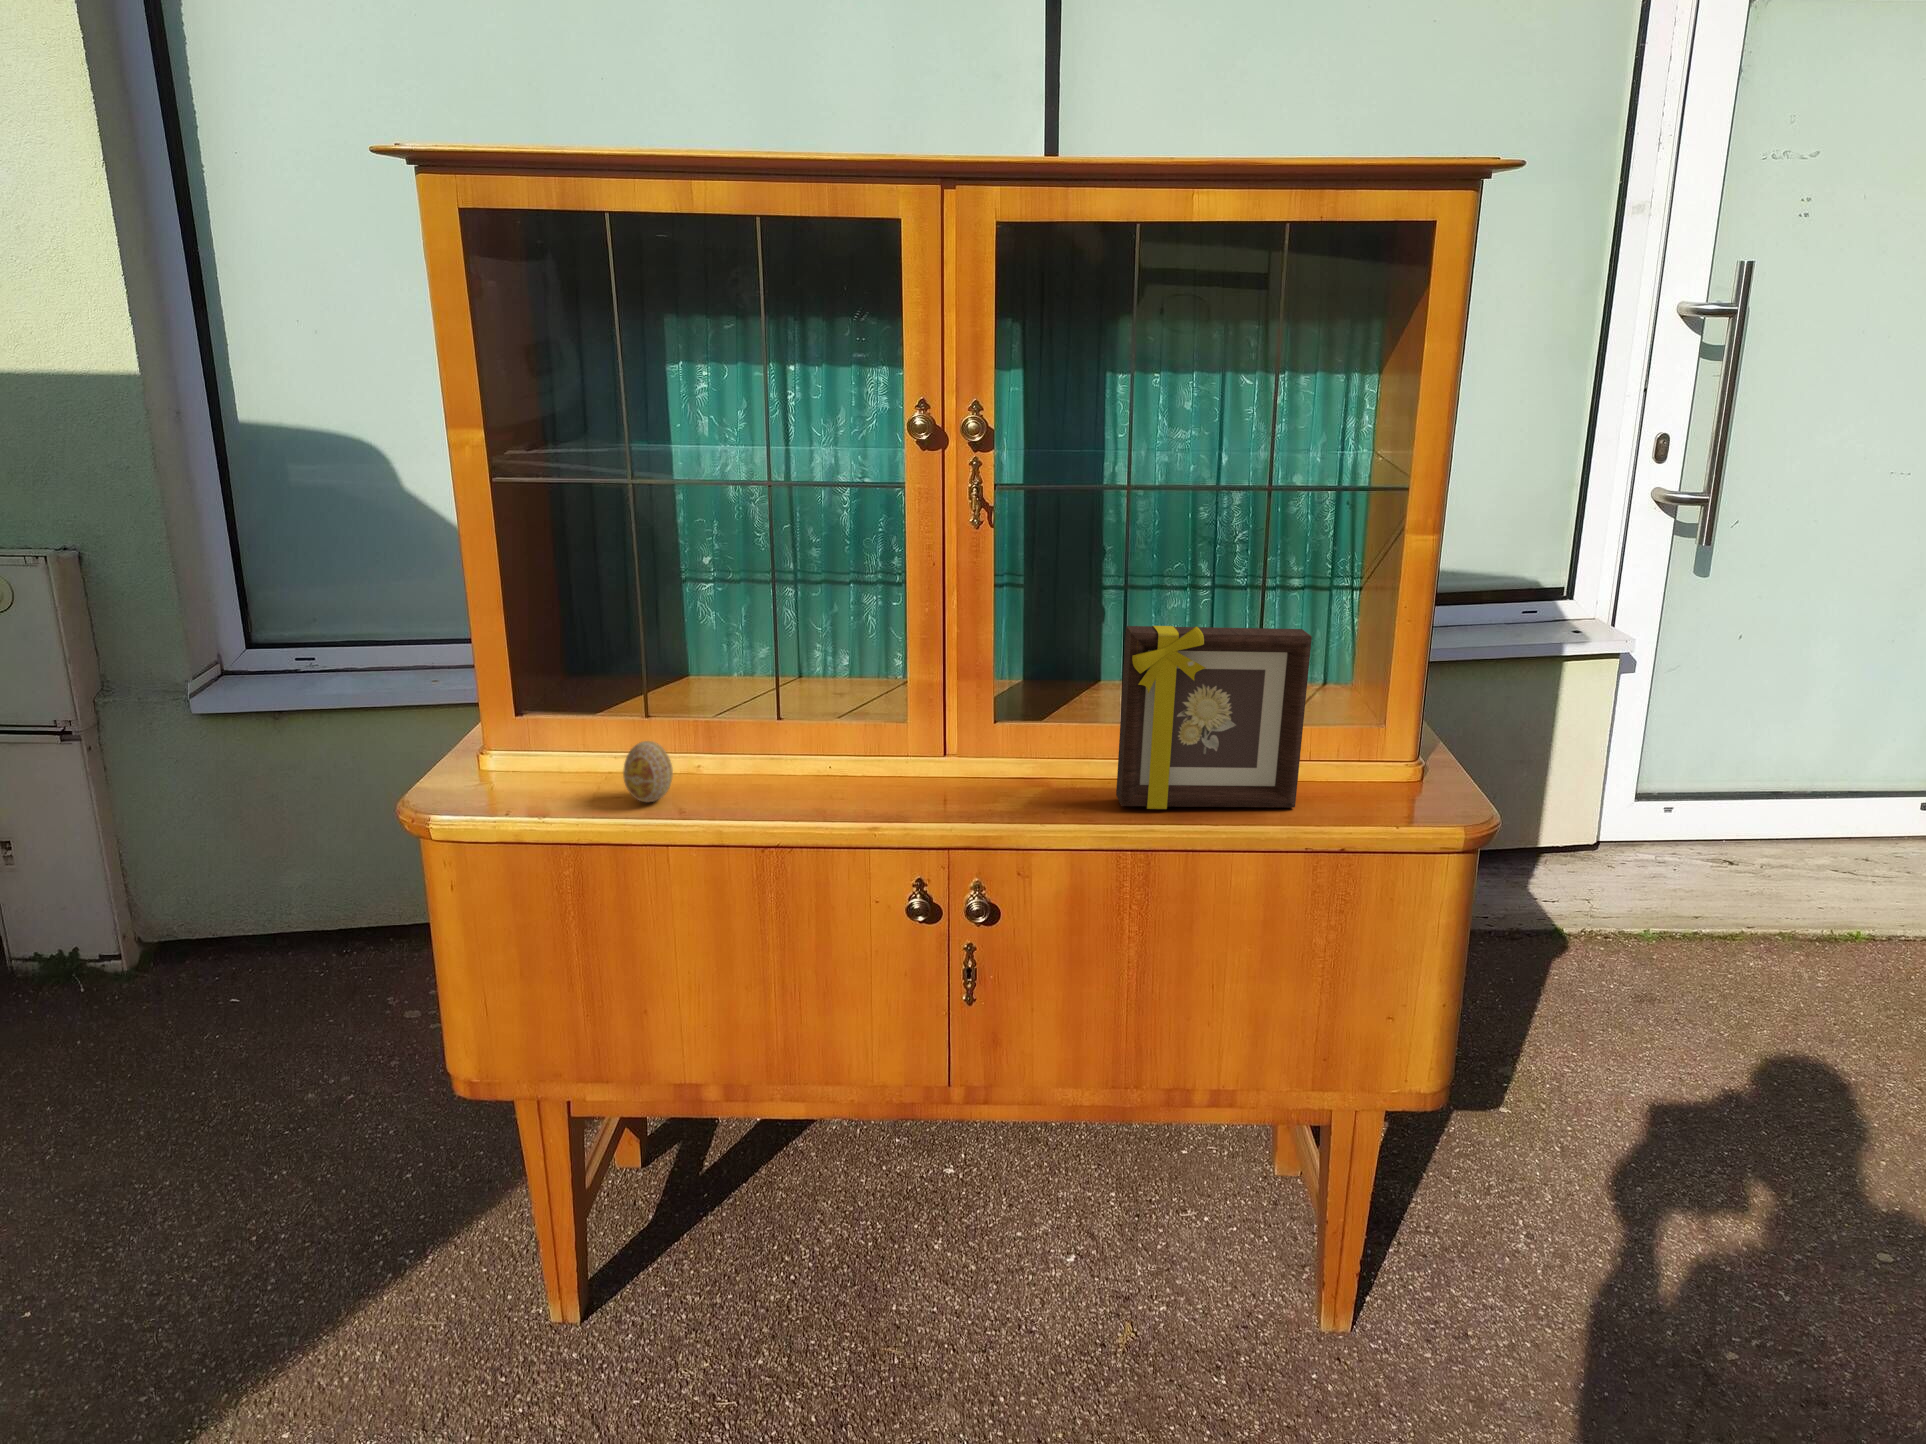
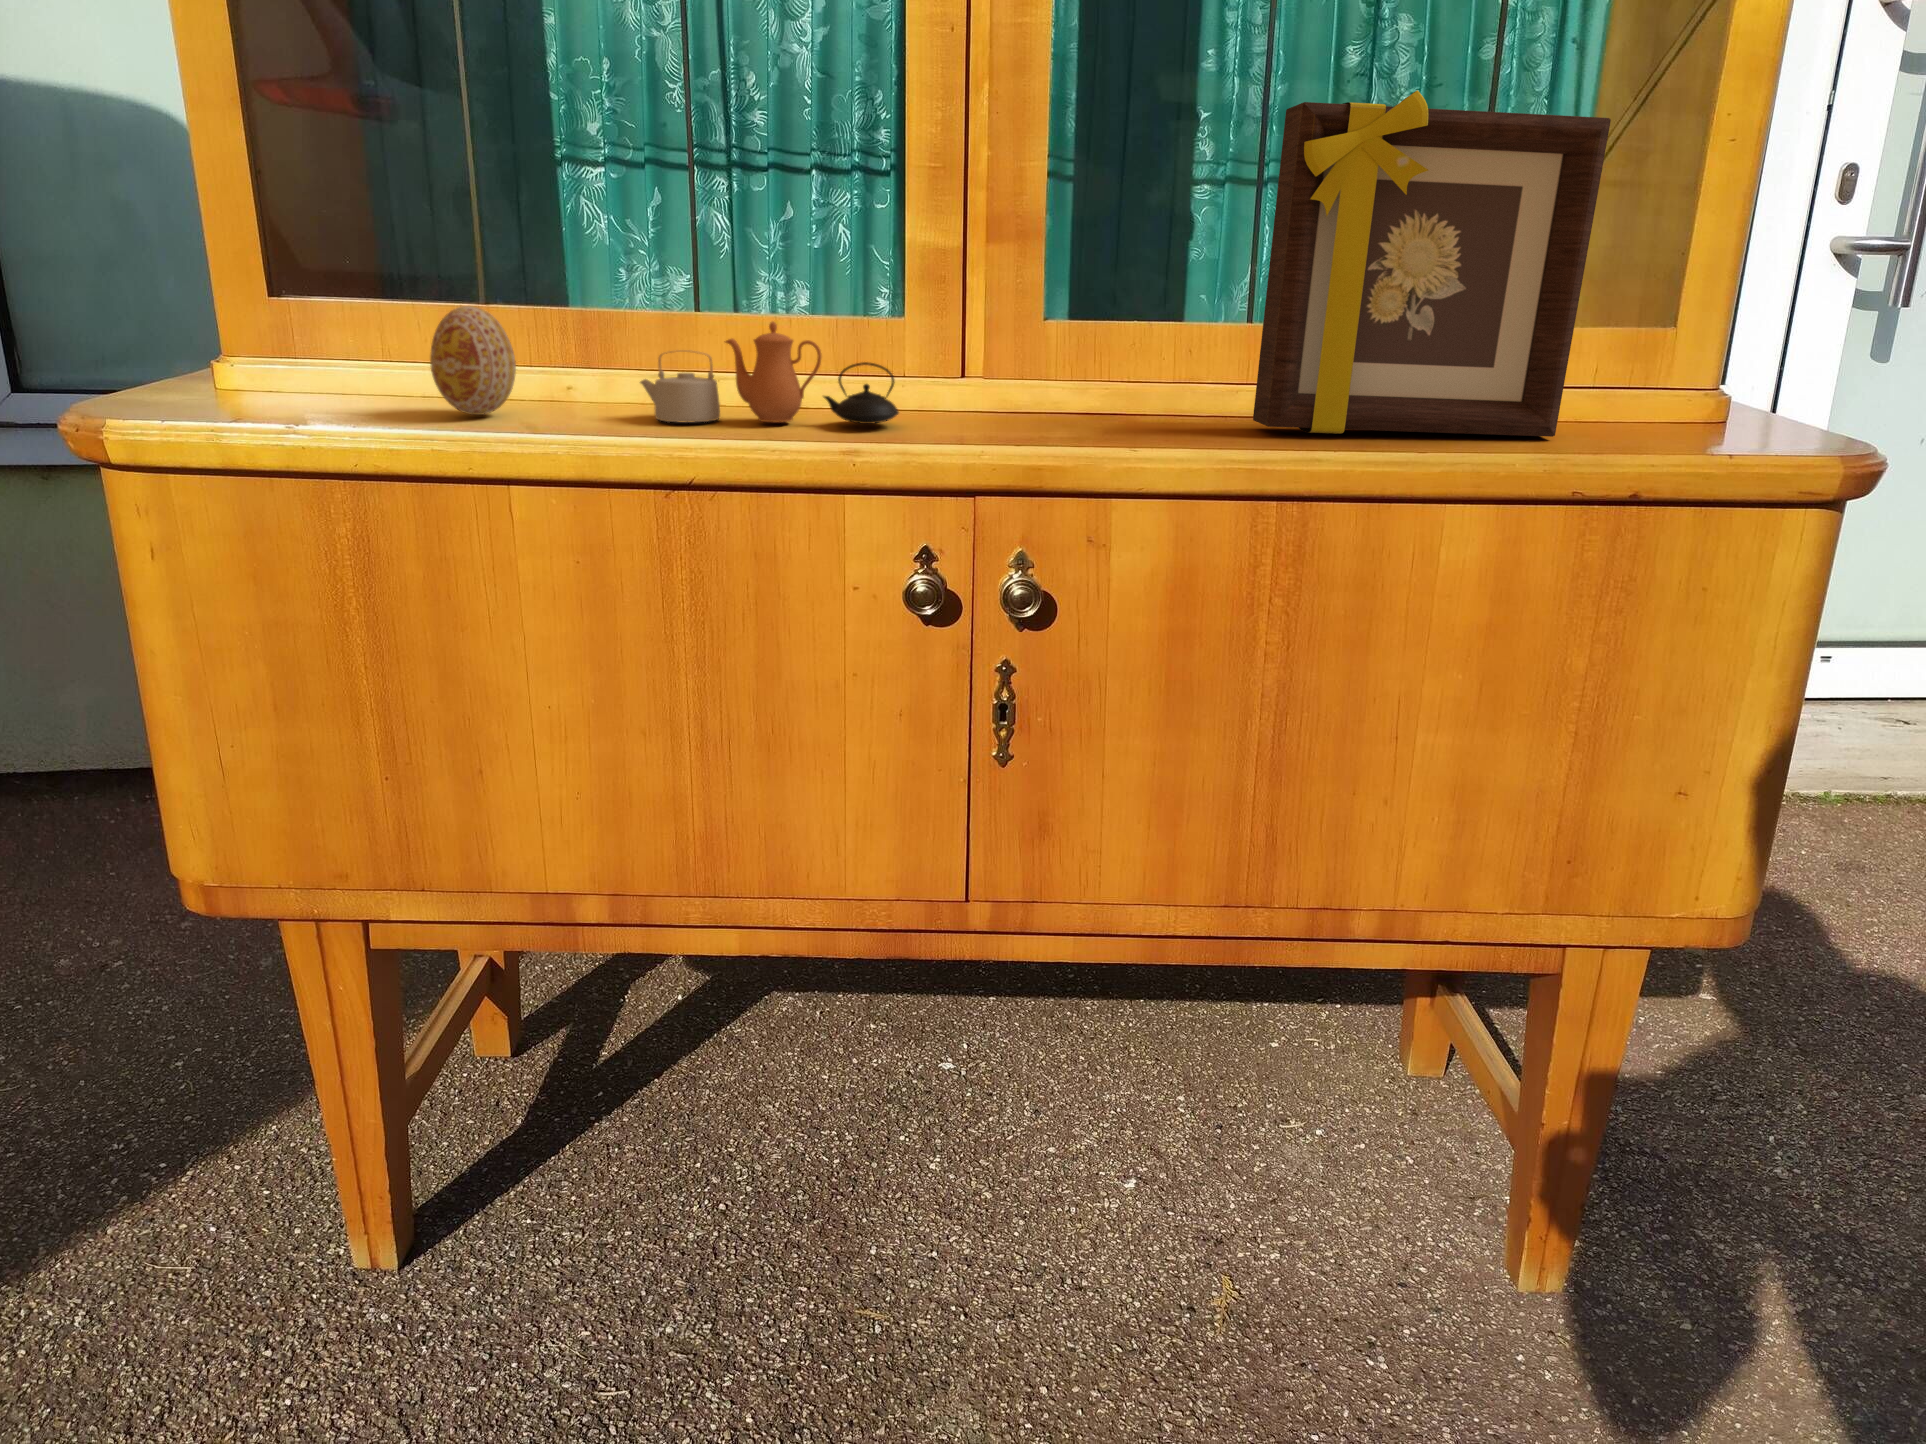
teapot: none [746,748,902,808] -> present [640,322,899,424]

